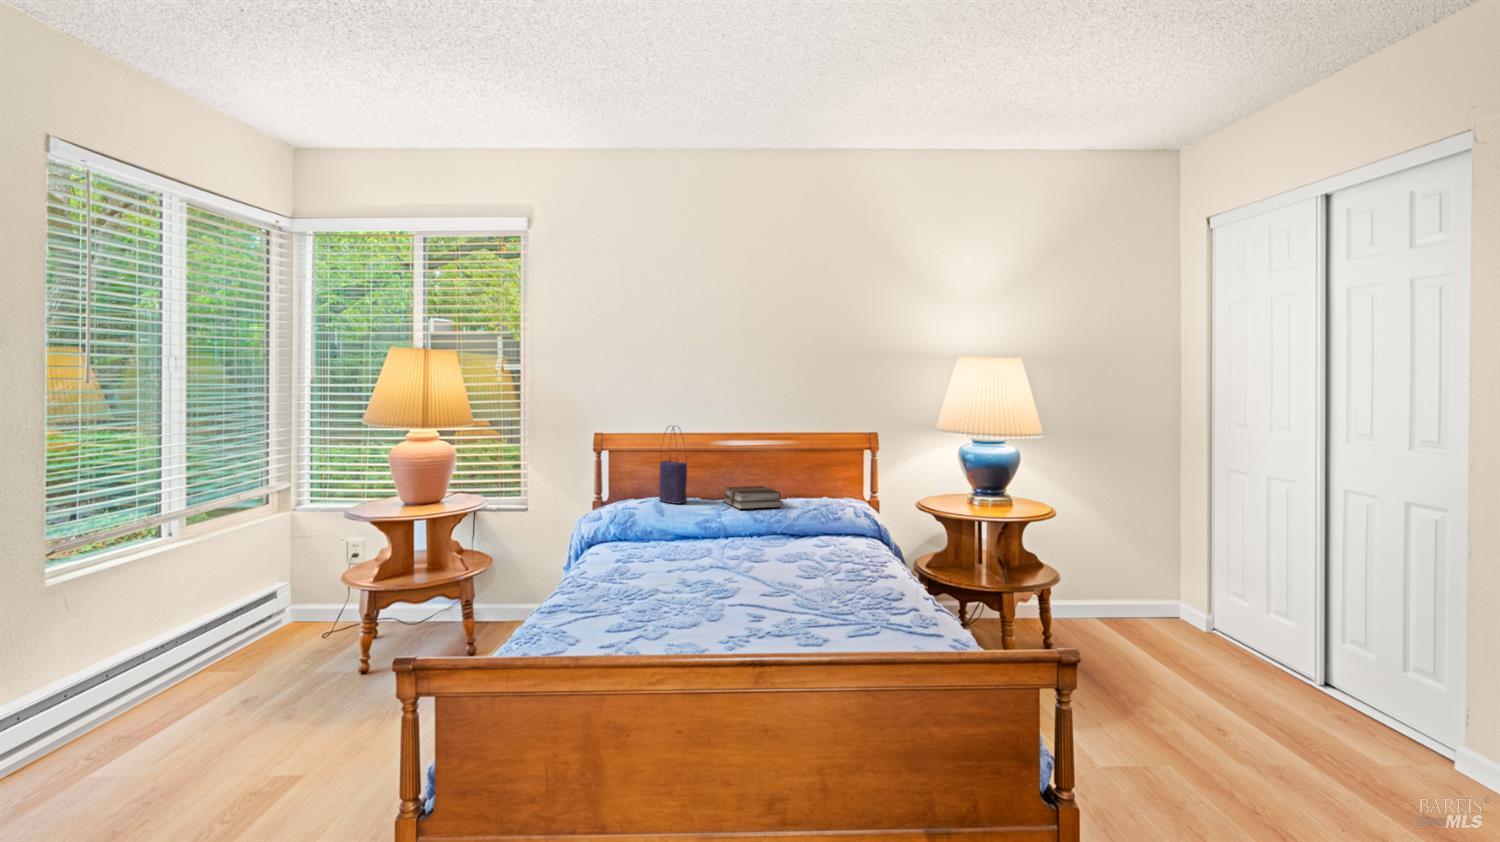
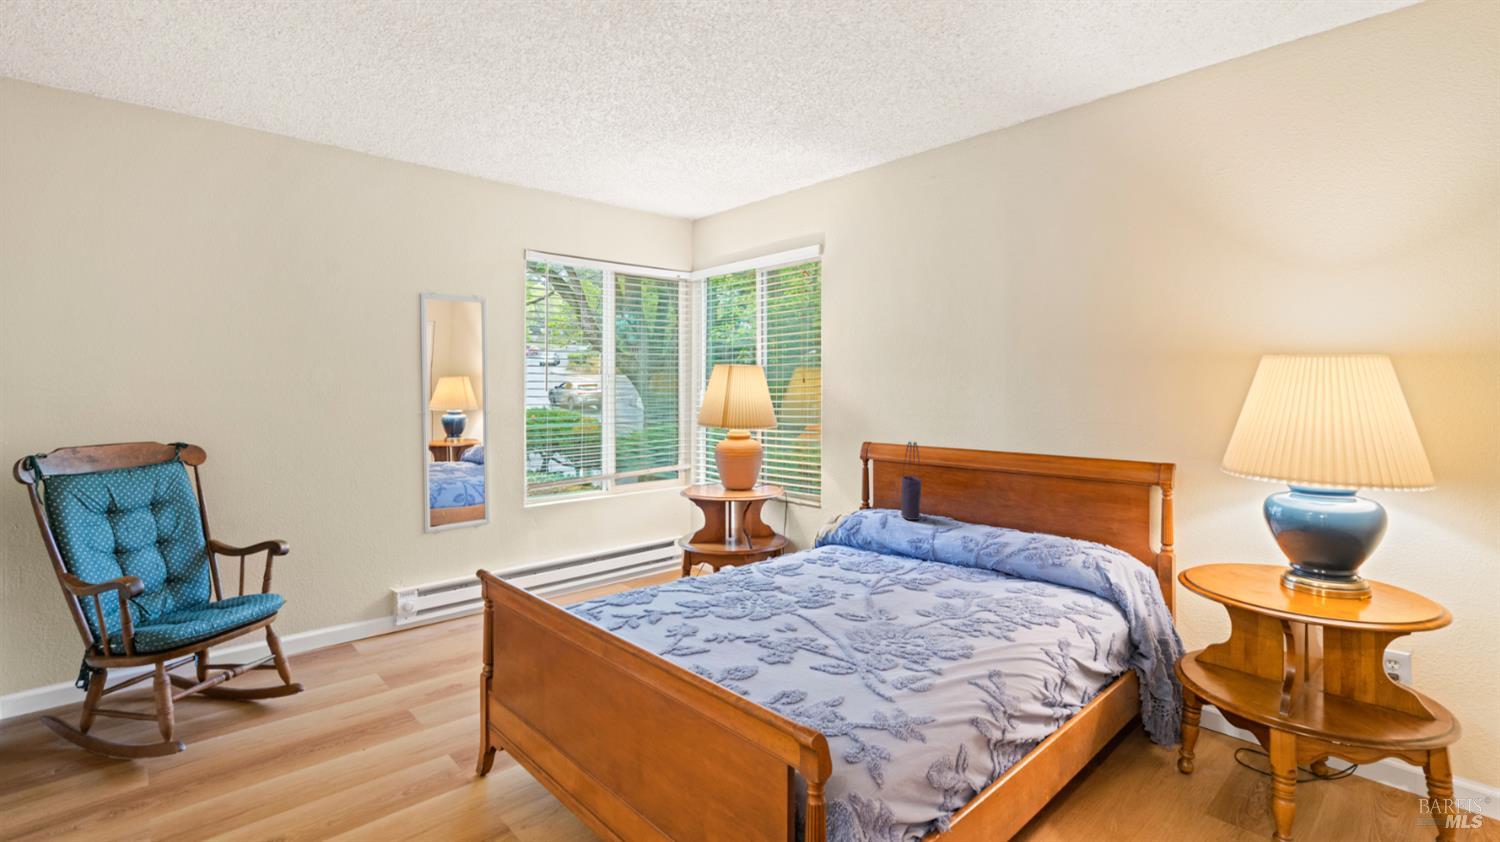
book: present [724,486,783,509] -> none [948,510,1006,540]

